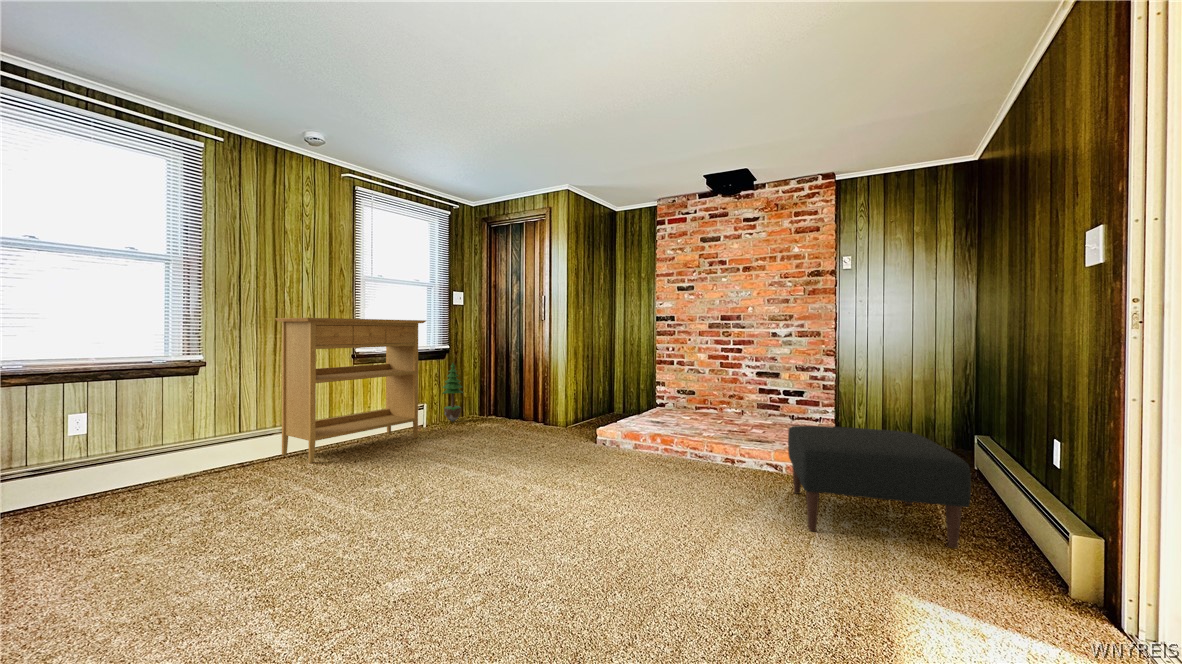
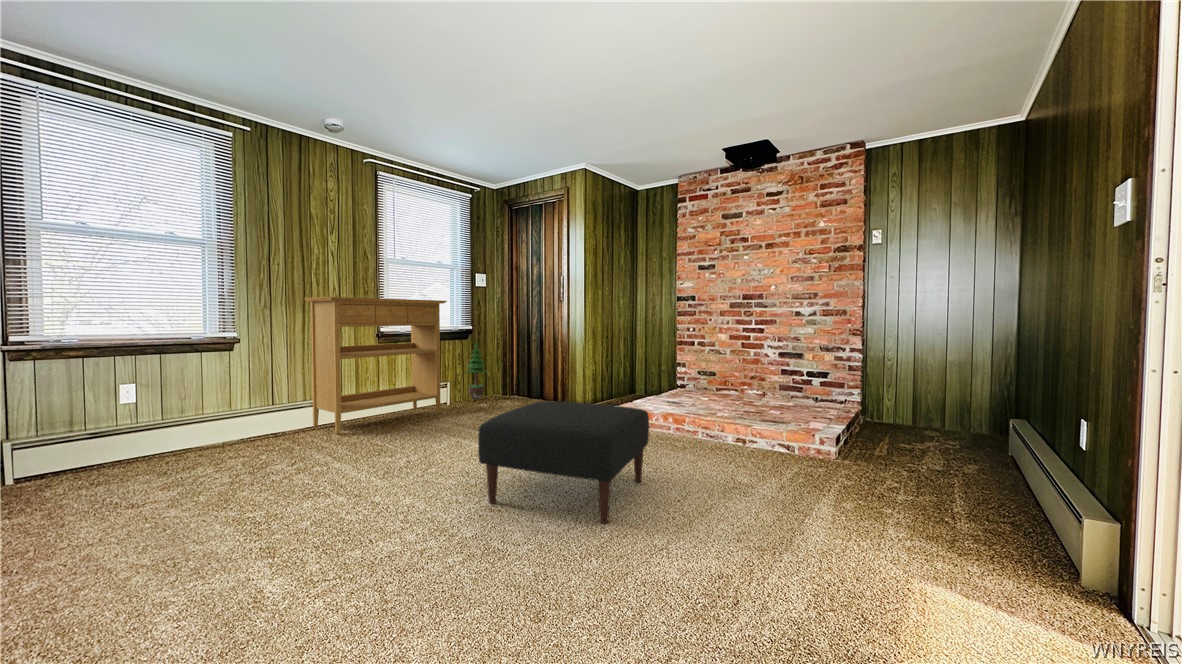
ottoman: present [788,426,971,548] -> present [478,401,649,524]

